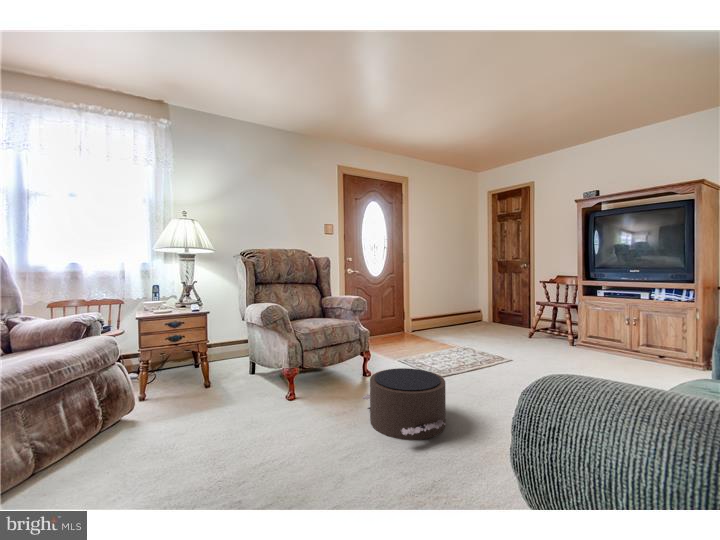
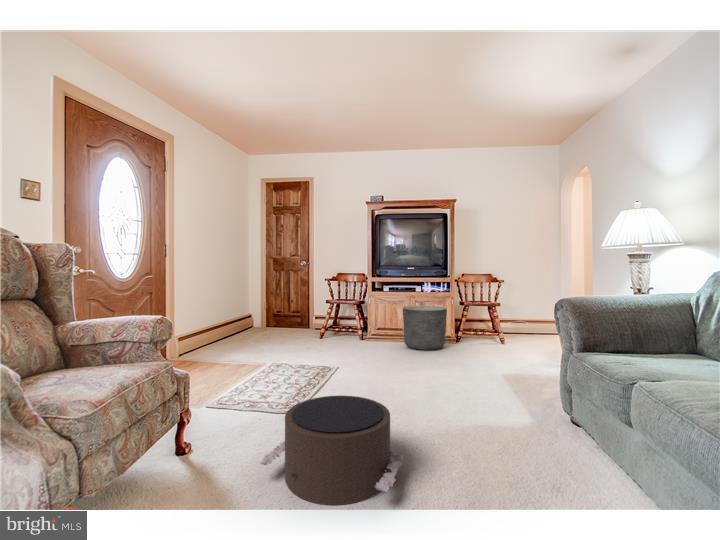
planter: none [611,315,677,369] -> present [403,306,447,350]

